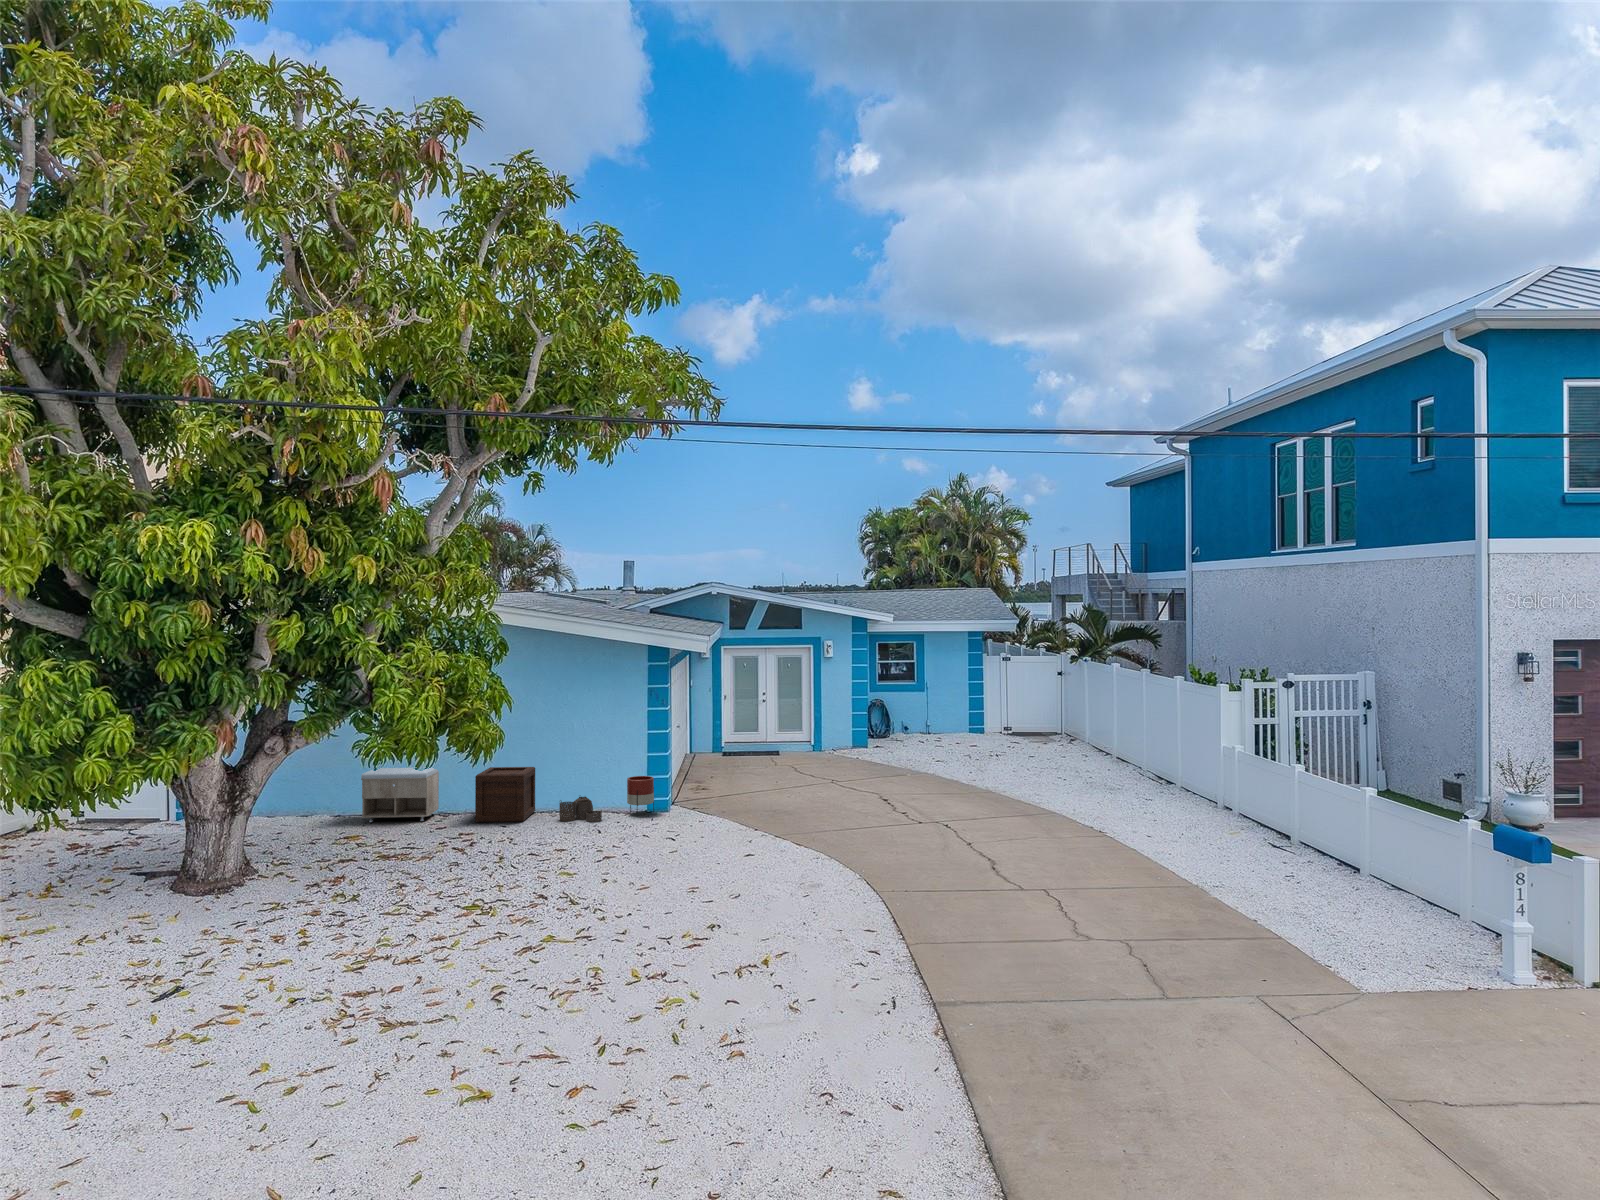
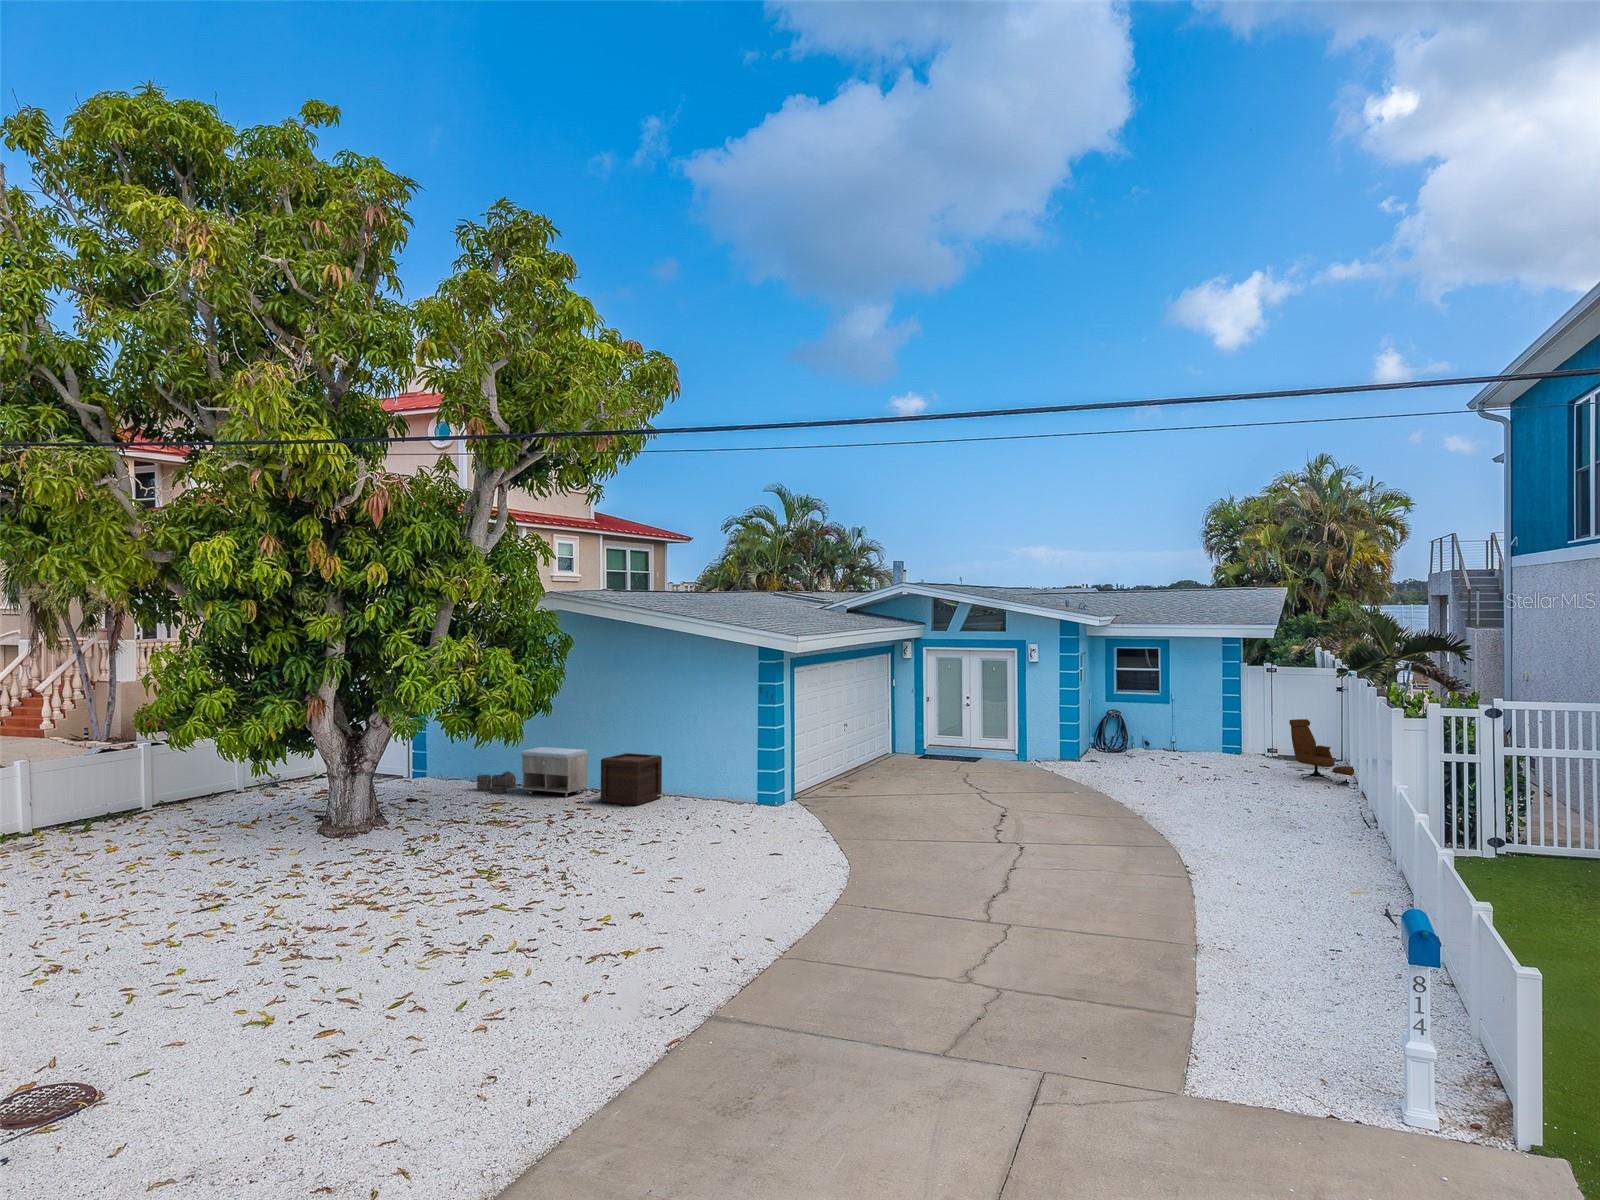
lounge chair: none [1030,699,1086,751] -> present [1289,719,1354,785]
planter: present [627,776,654,814] -> none [731,772,758,812]
woven basket: present [559,797,602,822] -> present [477,771,516,794]

